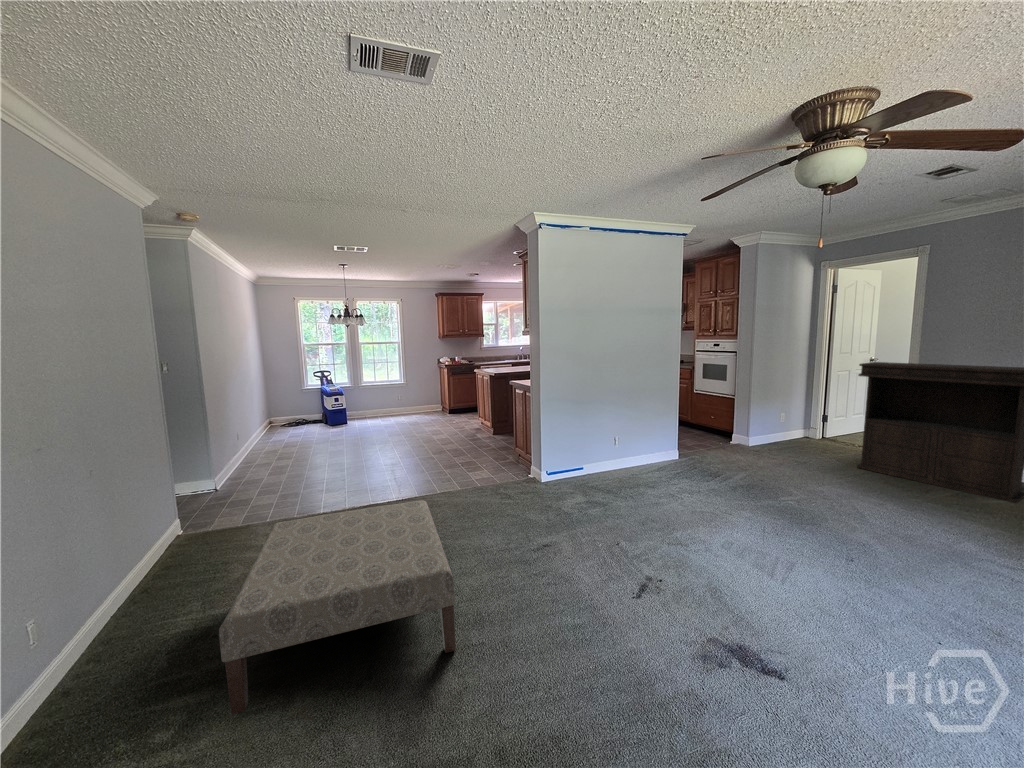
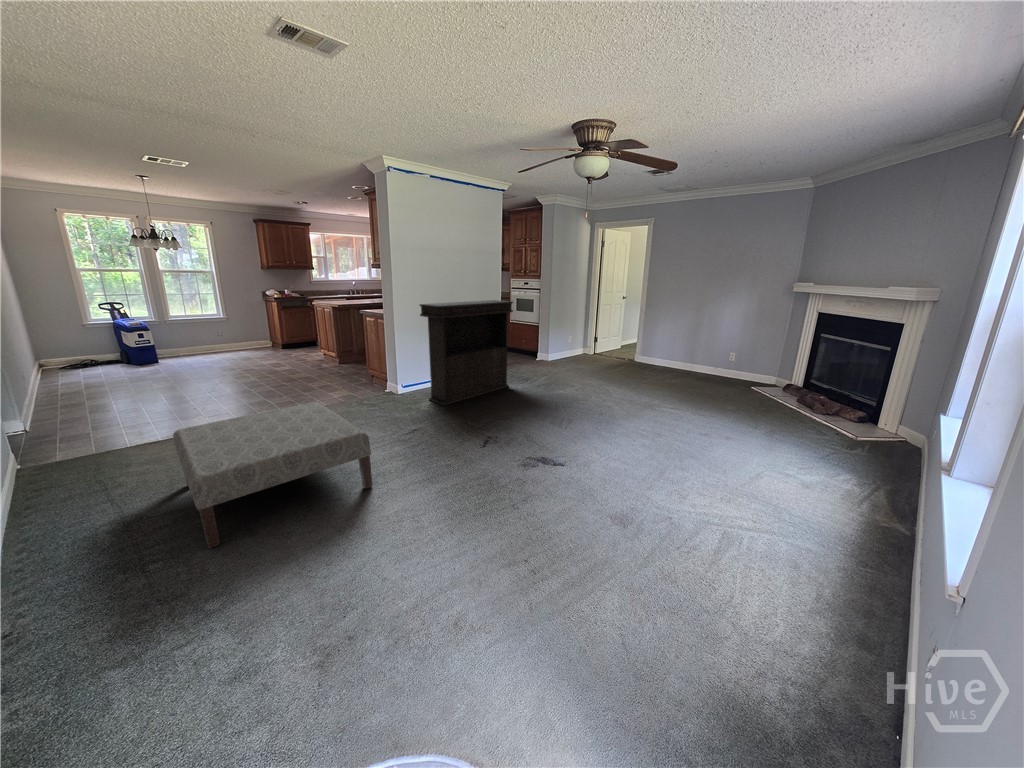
console table: present [857,362,1024,503] -> present [420,300,513,406]

